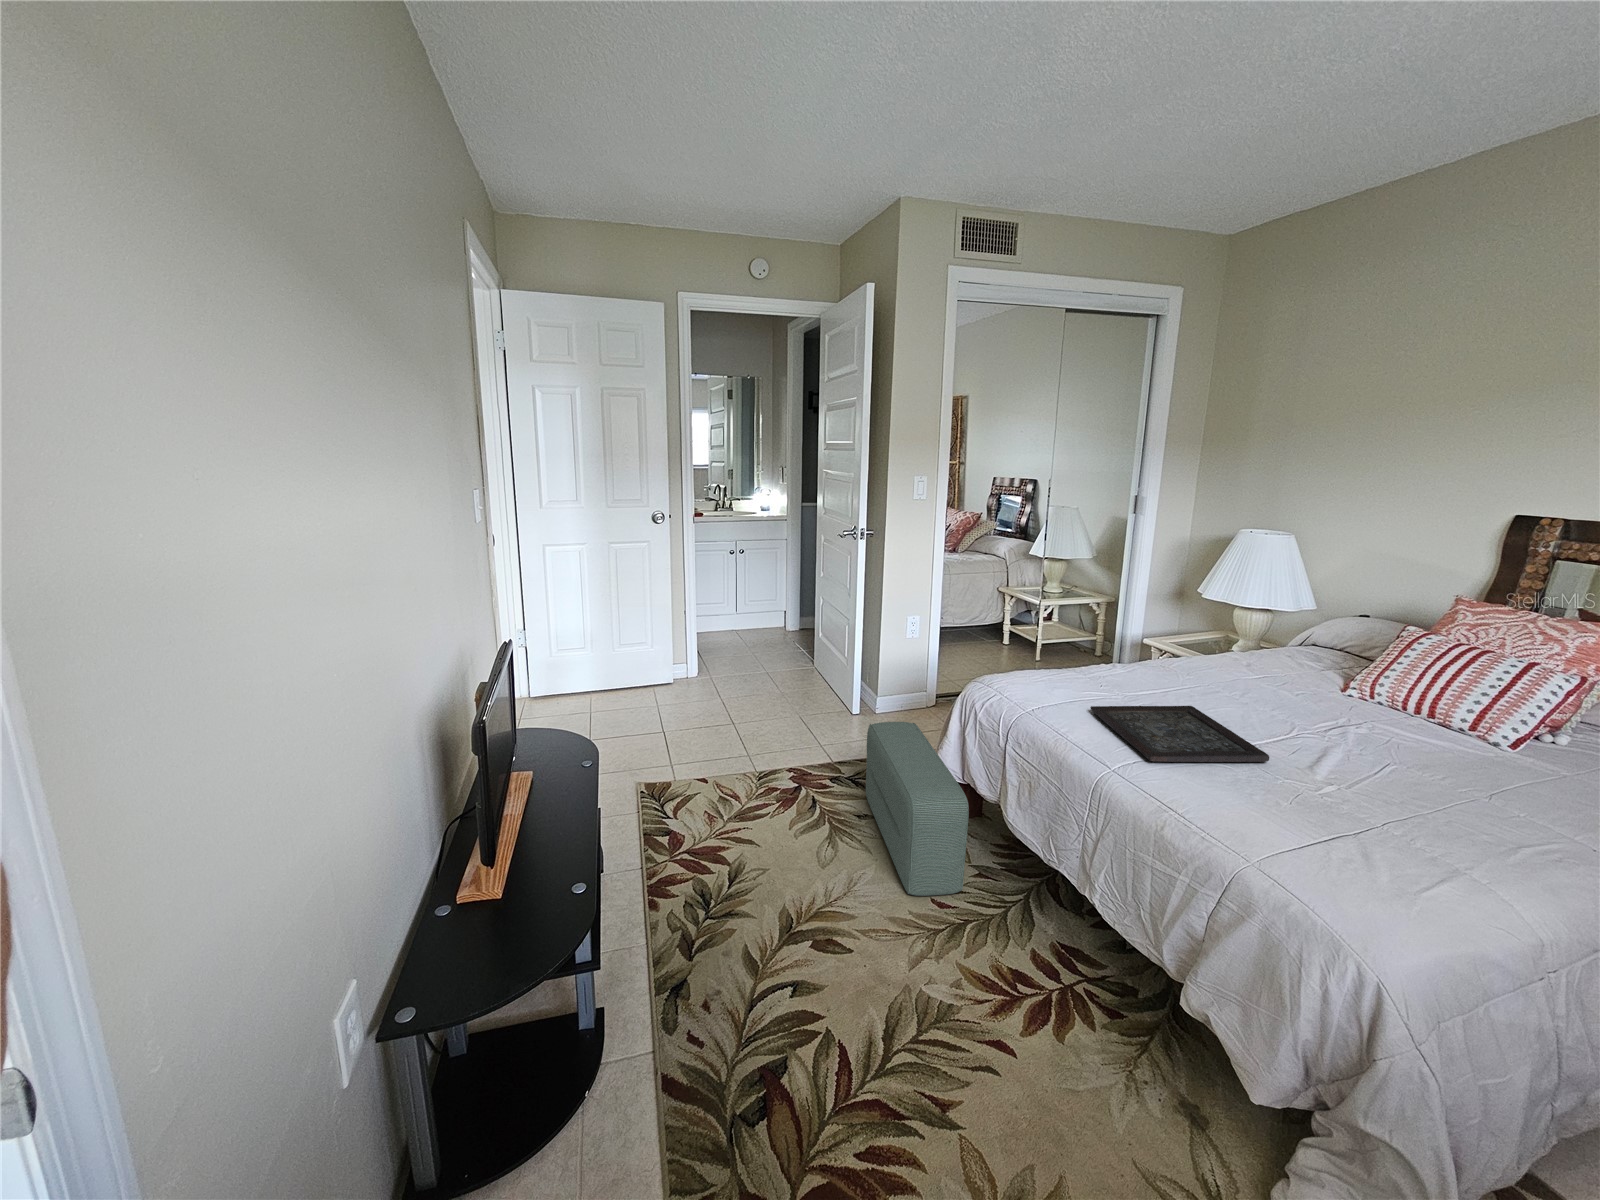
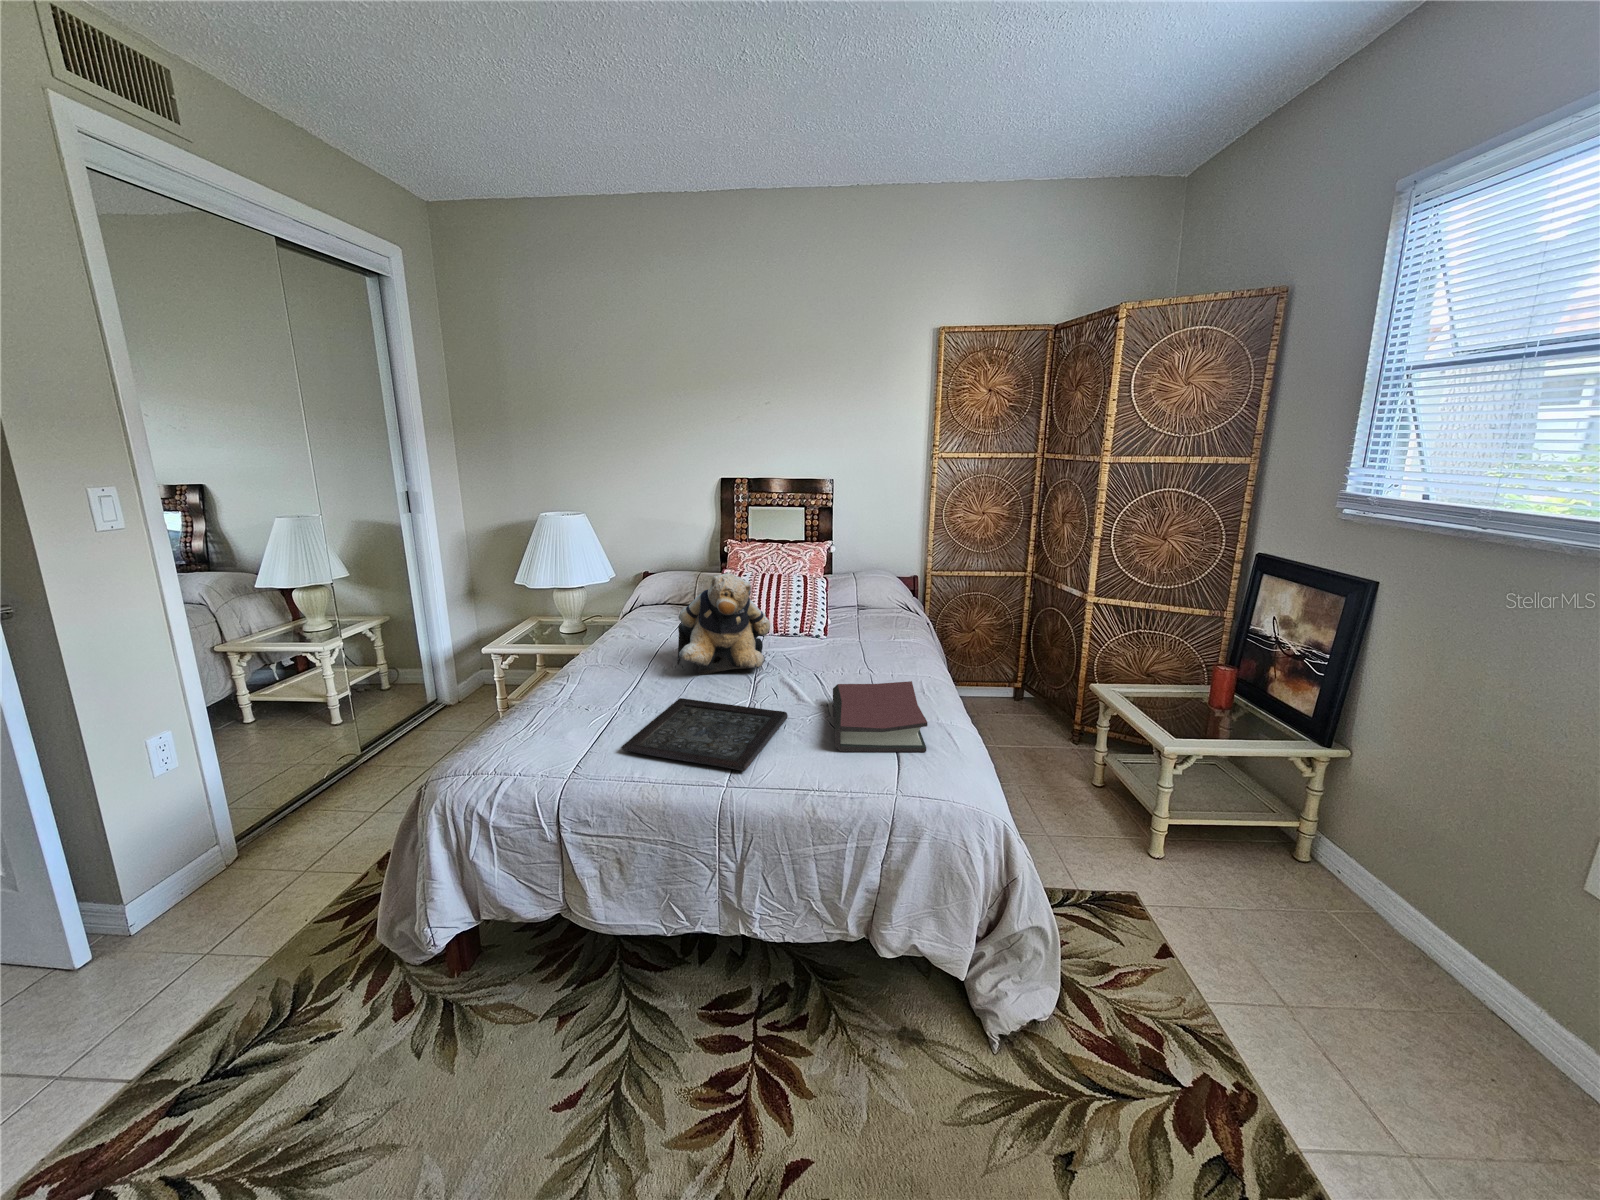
teddy bear: none [1231,603,1371,727] -> present [678,573,770,674]
pouf: present [866,722,969,896] -> none [251,906,572,1139]
hardback book: none [1264,759,1475,857] -> present [833,681,927,752]

